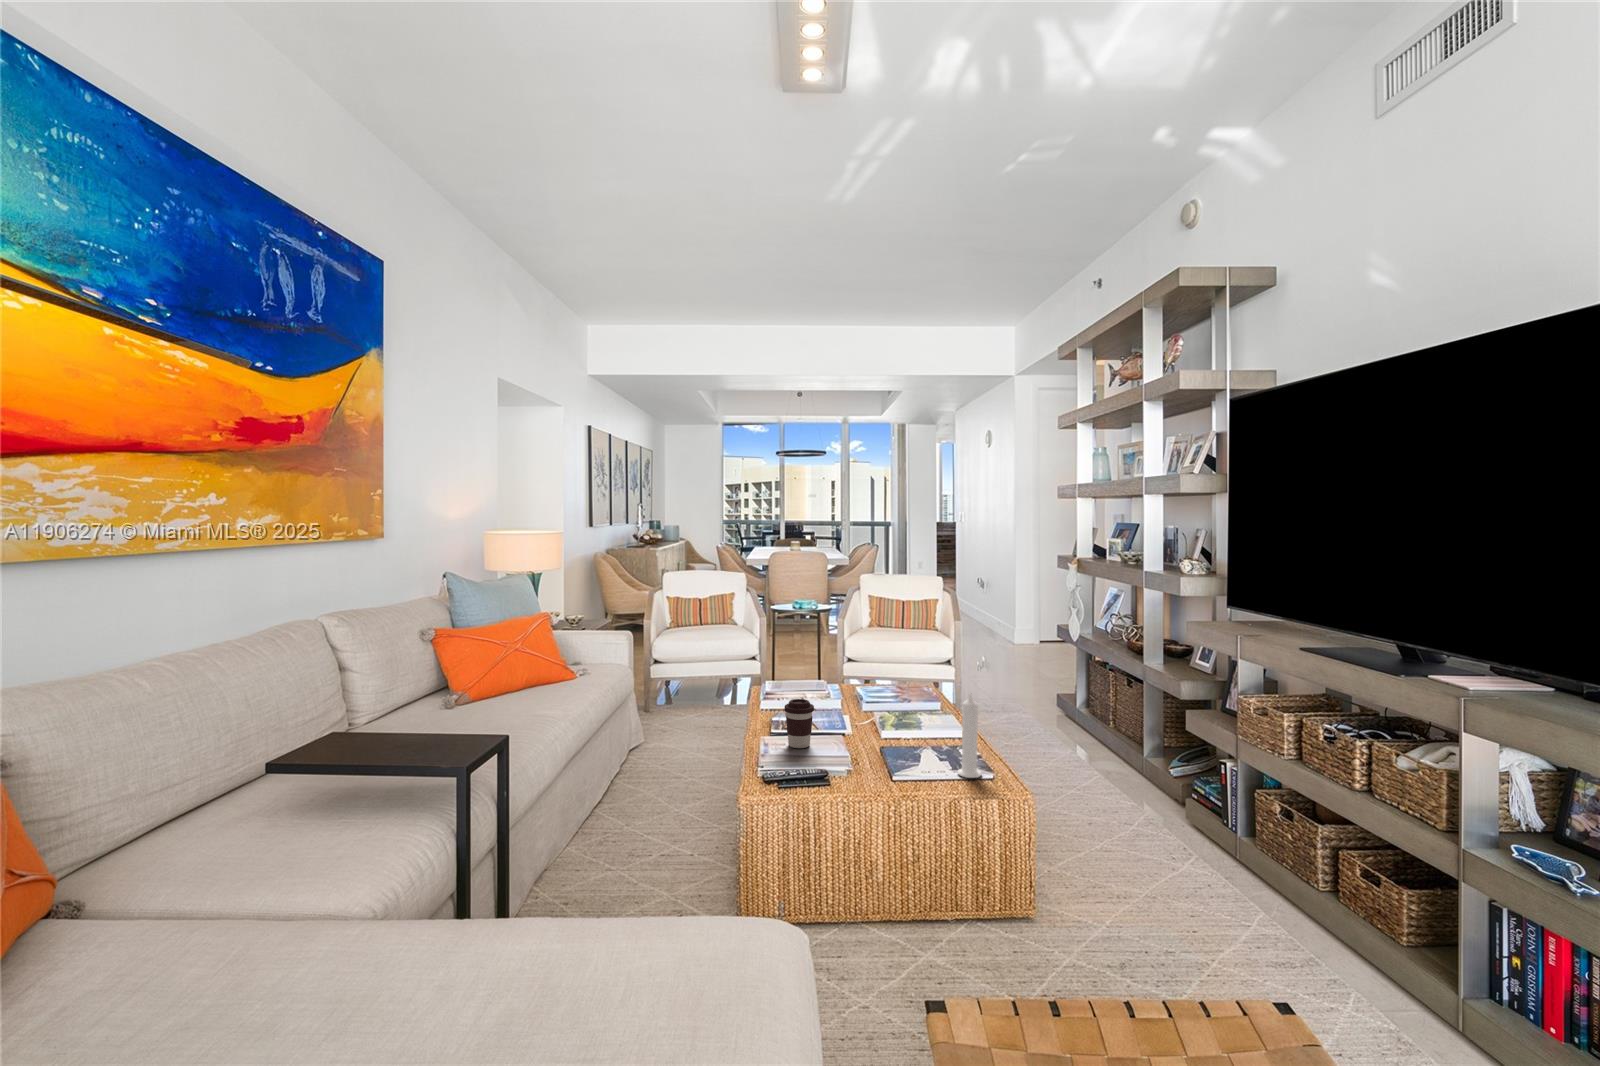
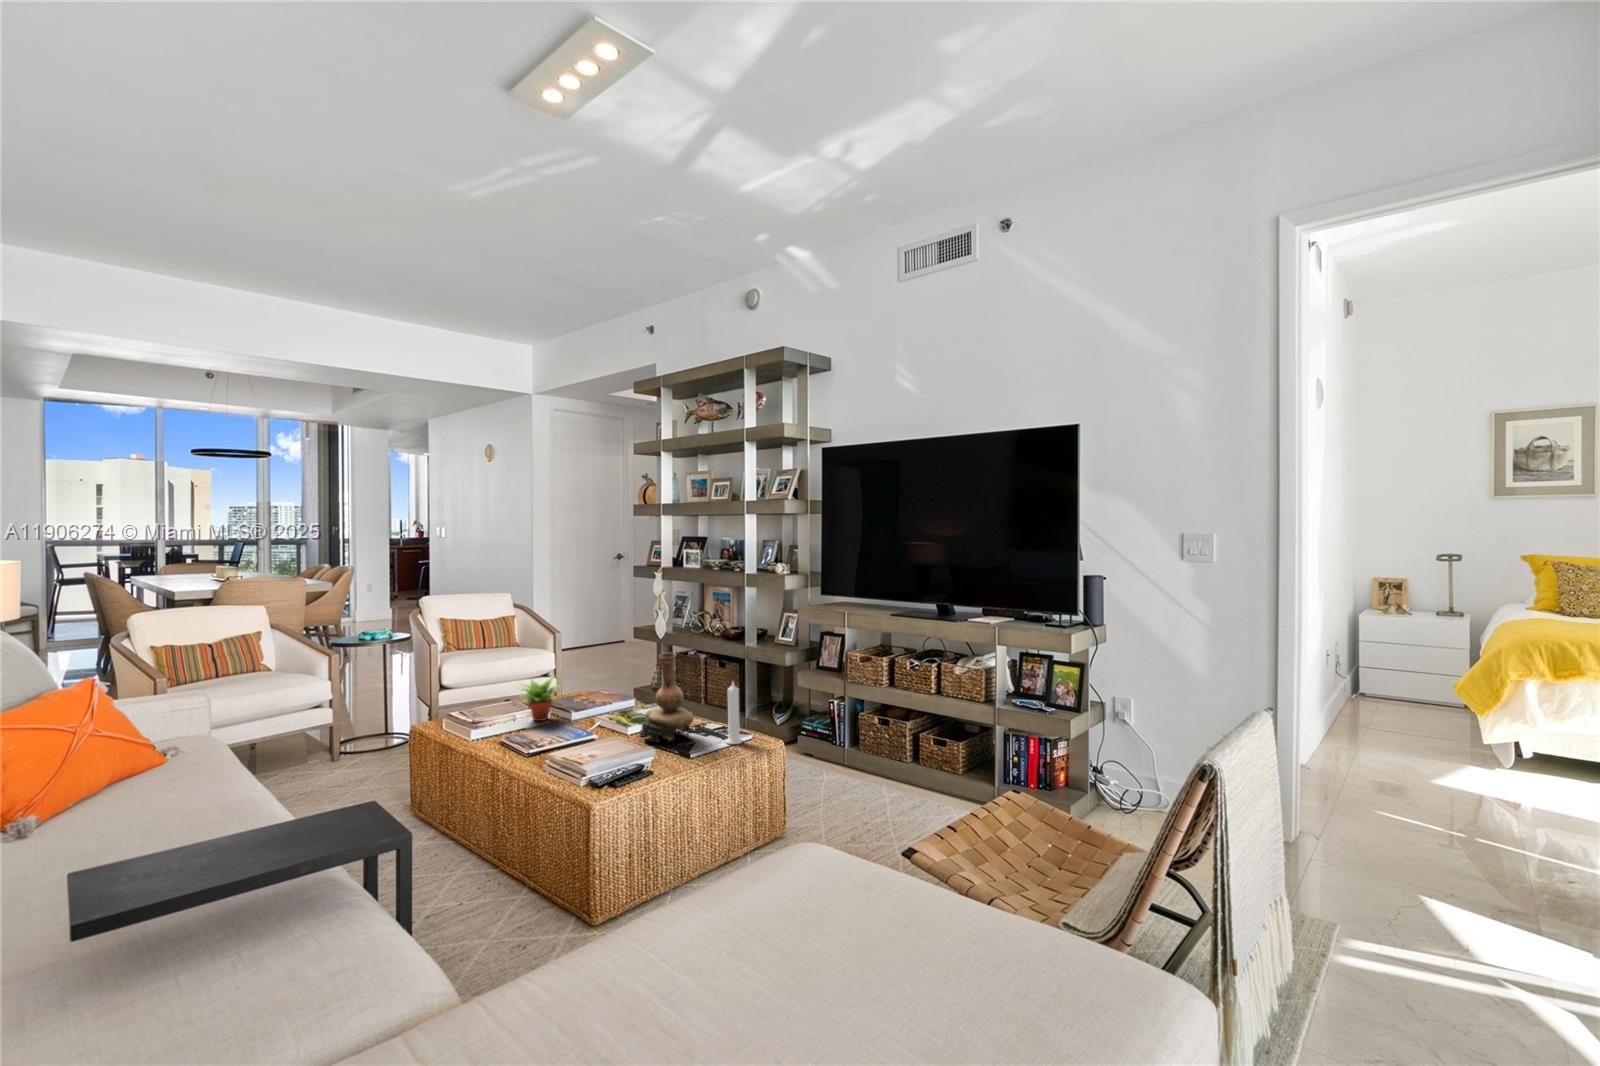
vase: none [876,644,948,758] -> present [639,653,694,742]
succulent plant: none [796,654,847,702] -> present [522,676,558,721]
coffee cup: present [785,699,814,748] -> none [571,716,598,759]

